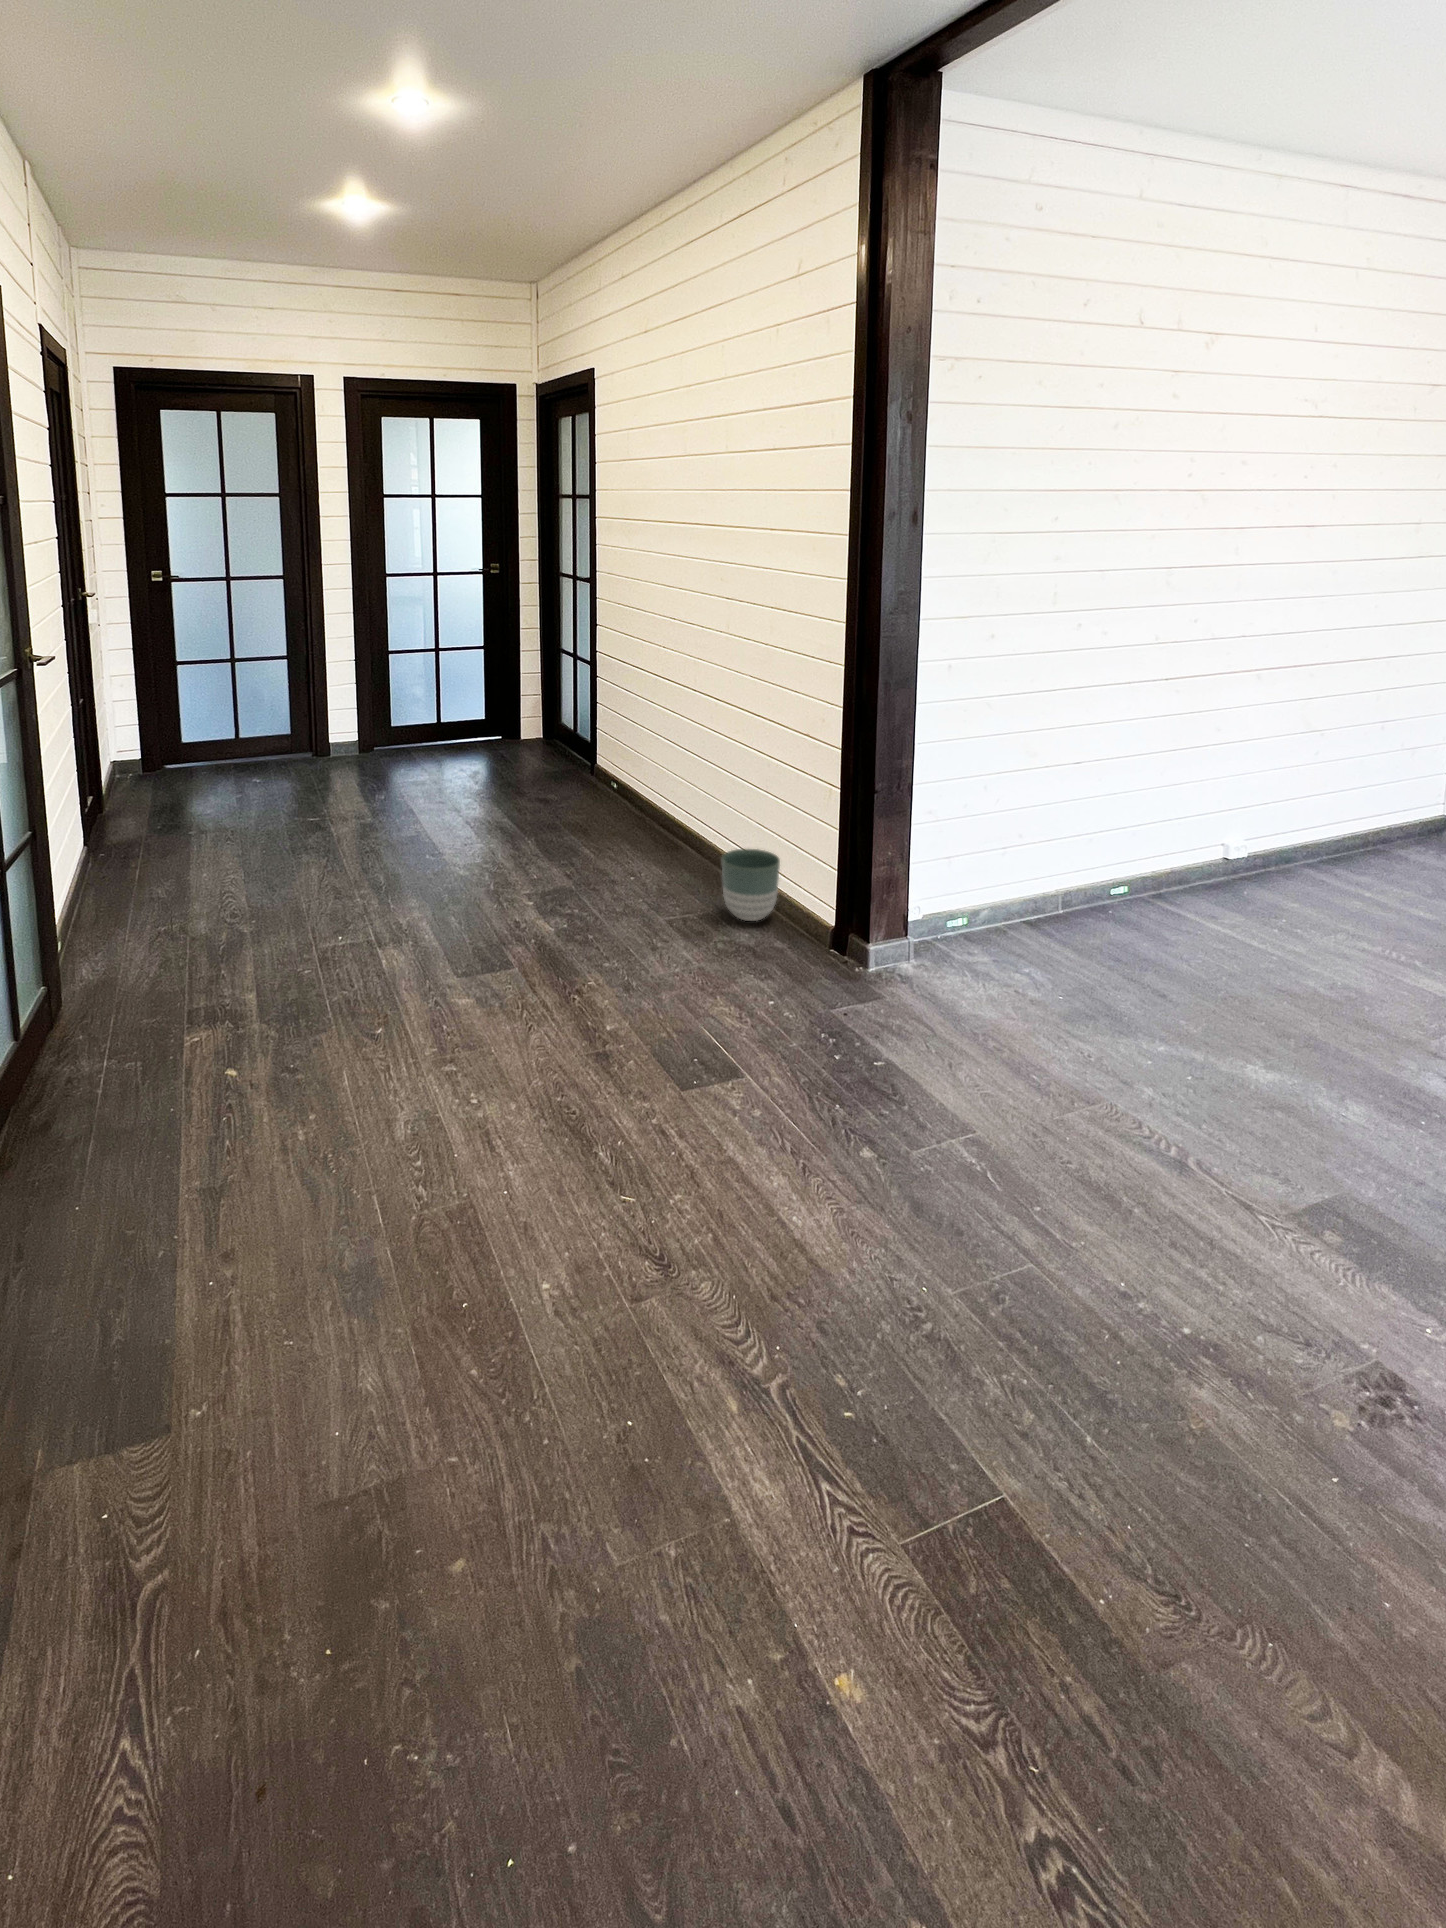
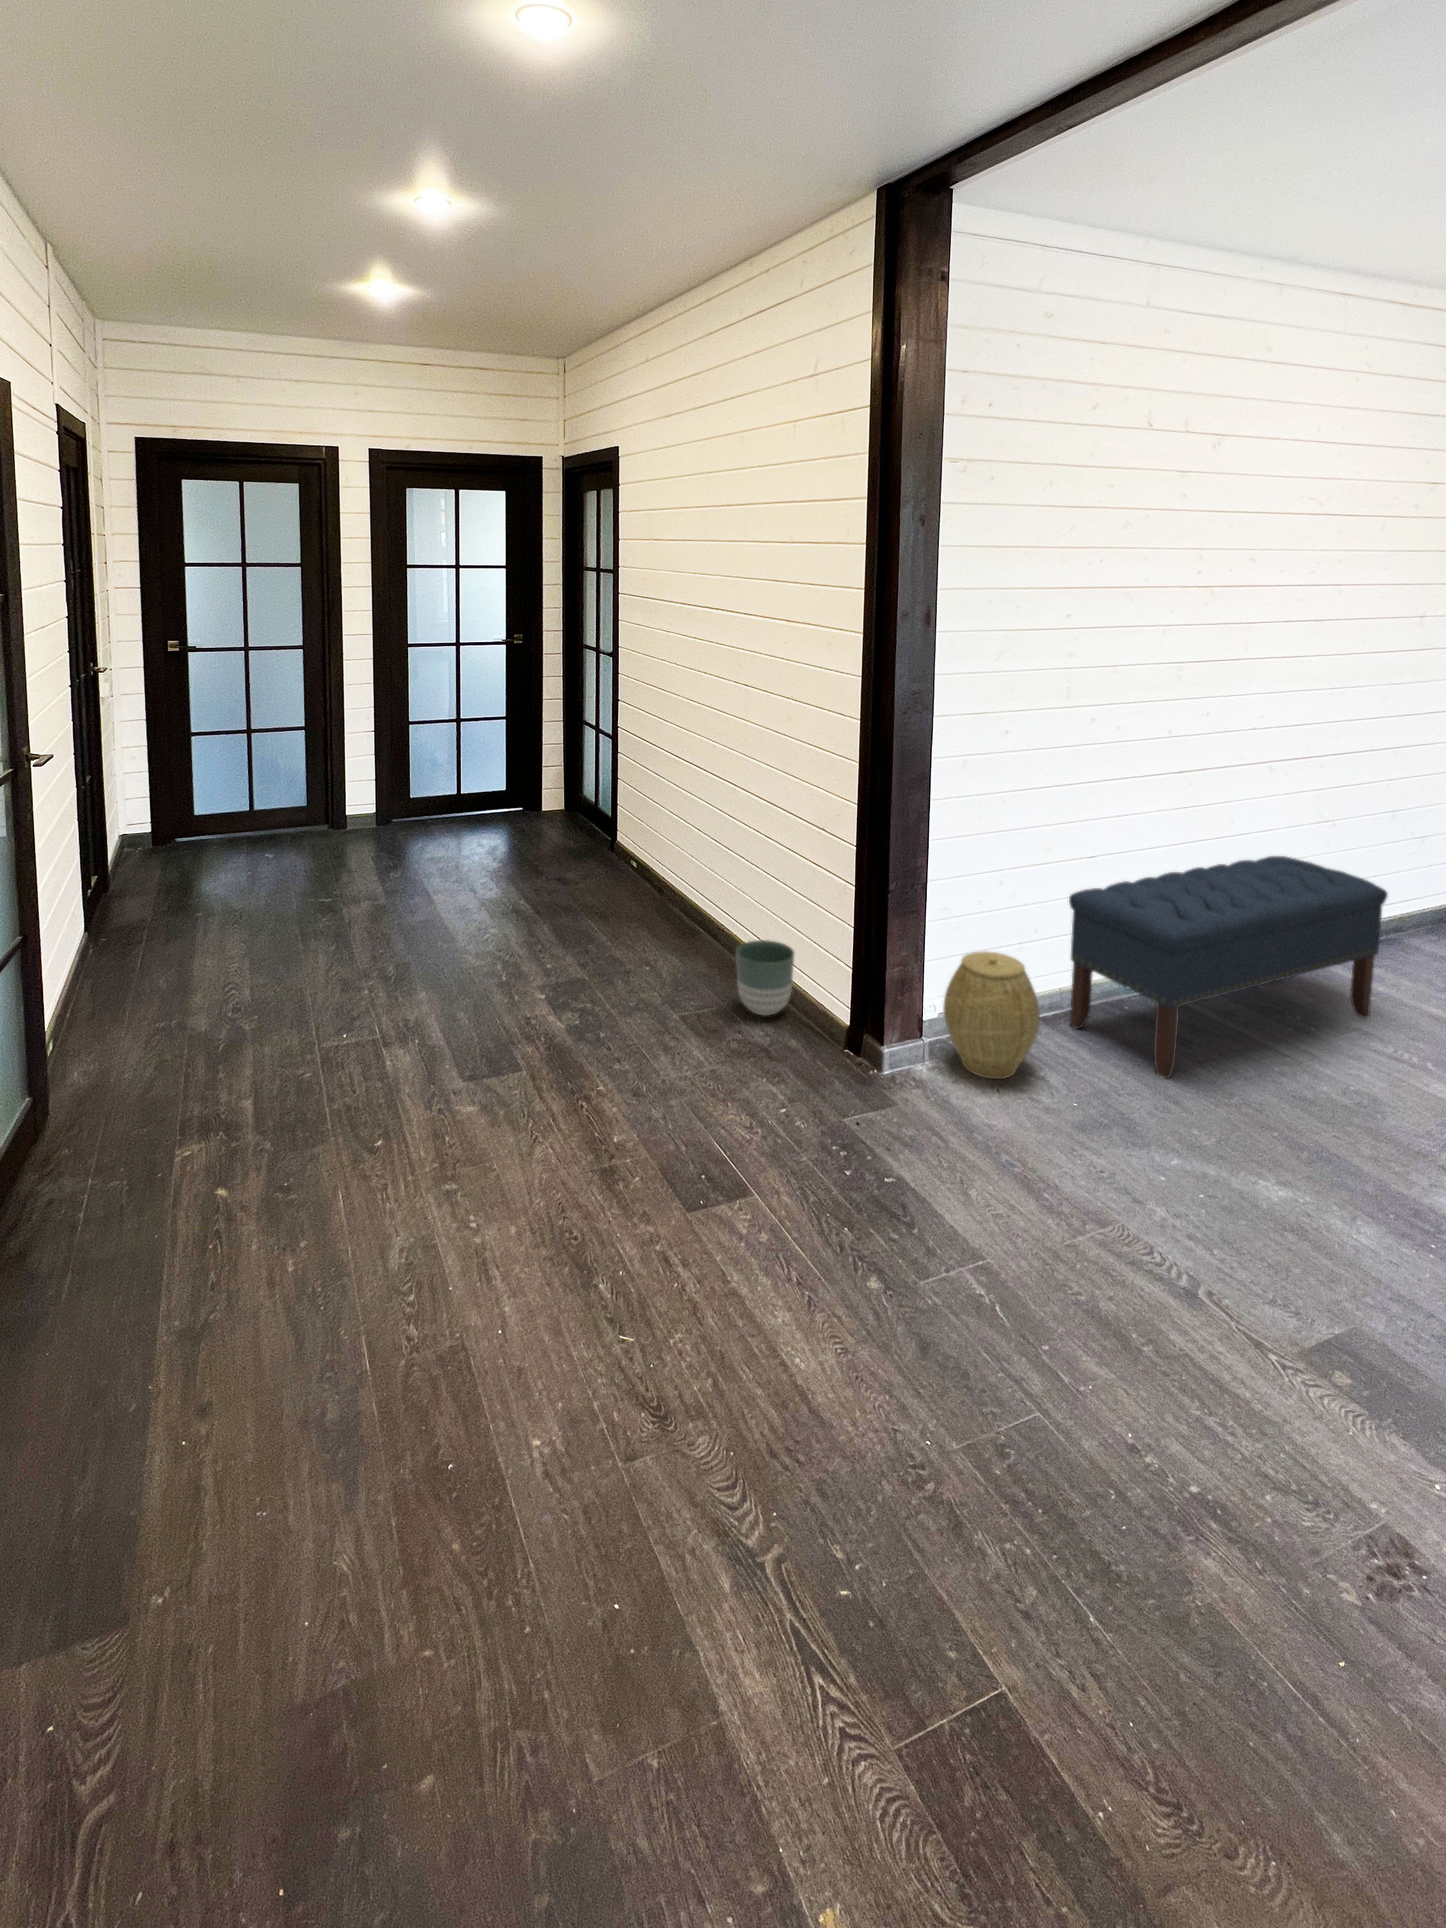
bench: none [1057,764,1385,978] -> present [1069,856,1387,1079]
woven basket: none [931,854,1029,978] -> present [944,952,1040,1079]

